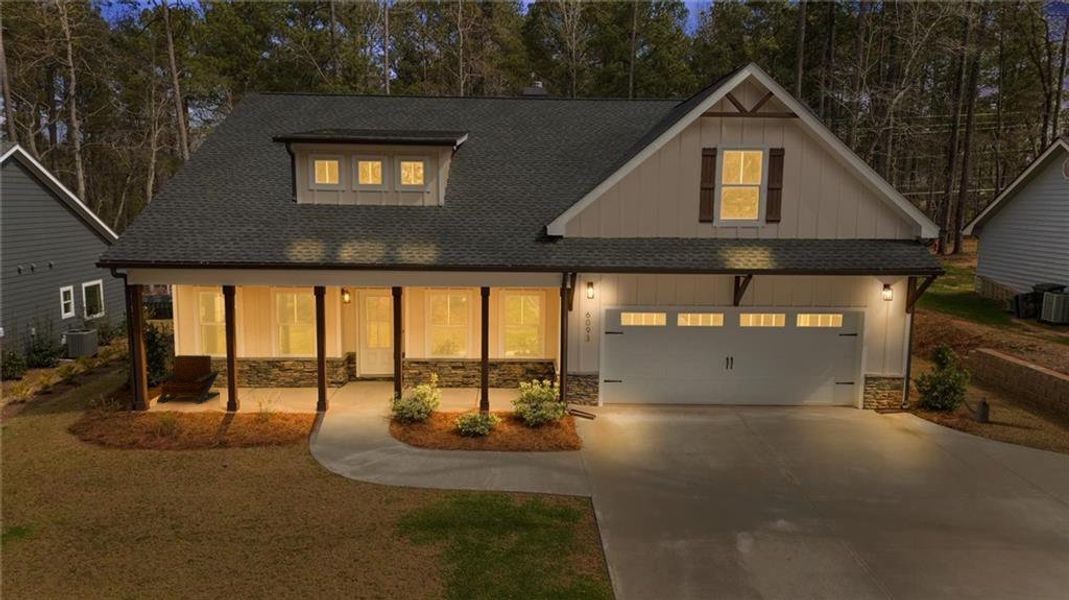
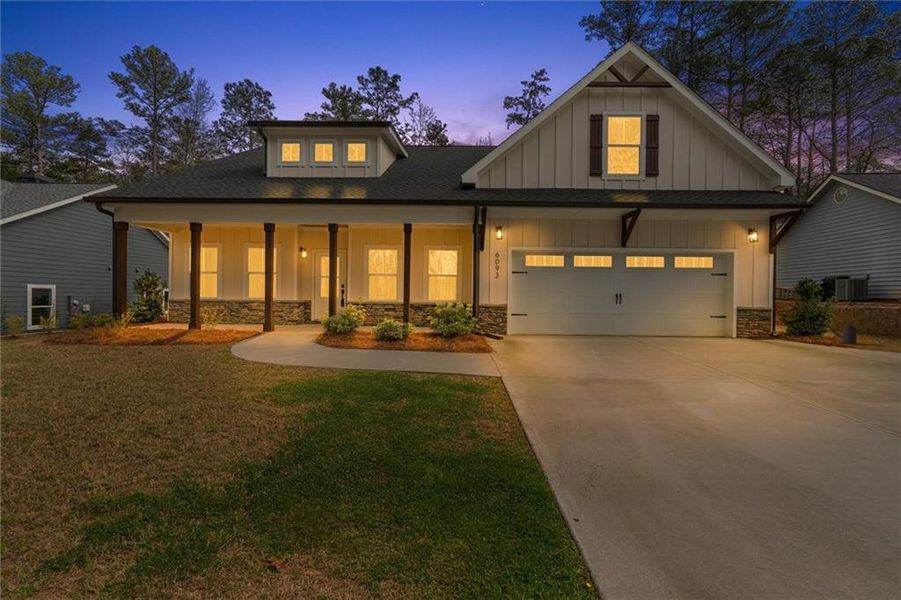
lounge chair: present [155,355,219,404] -> none [142,295,199,331]

